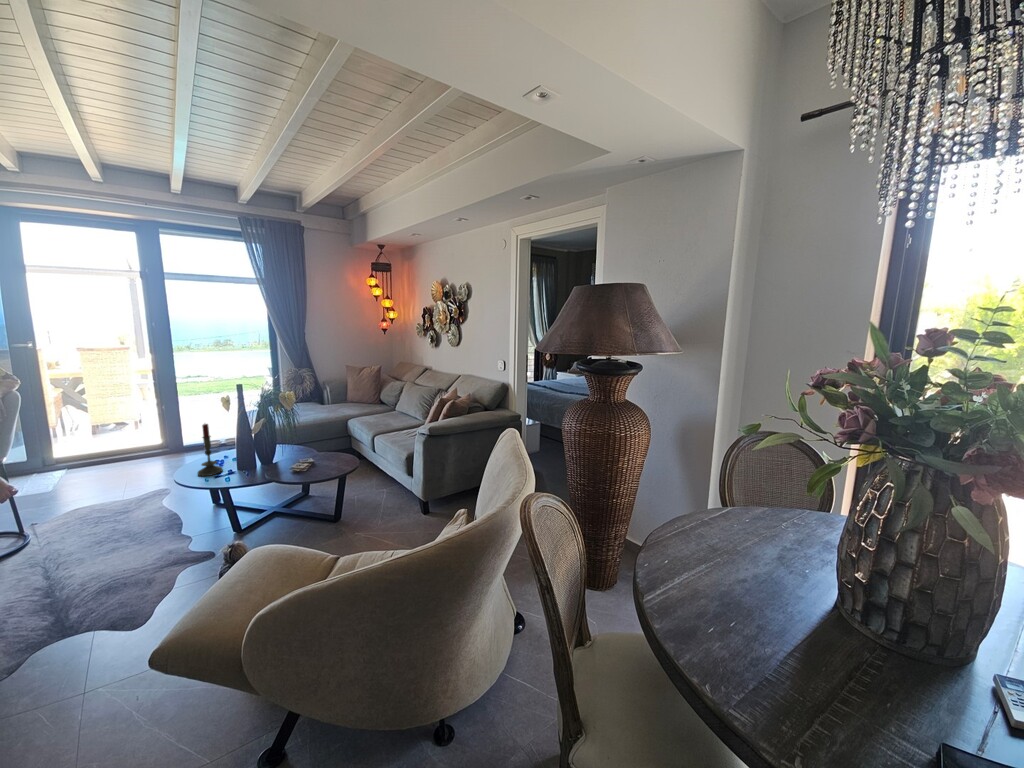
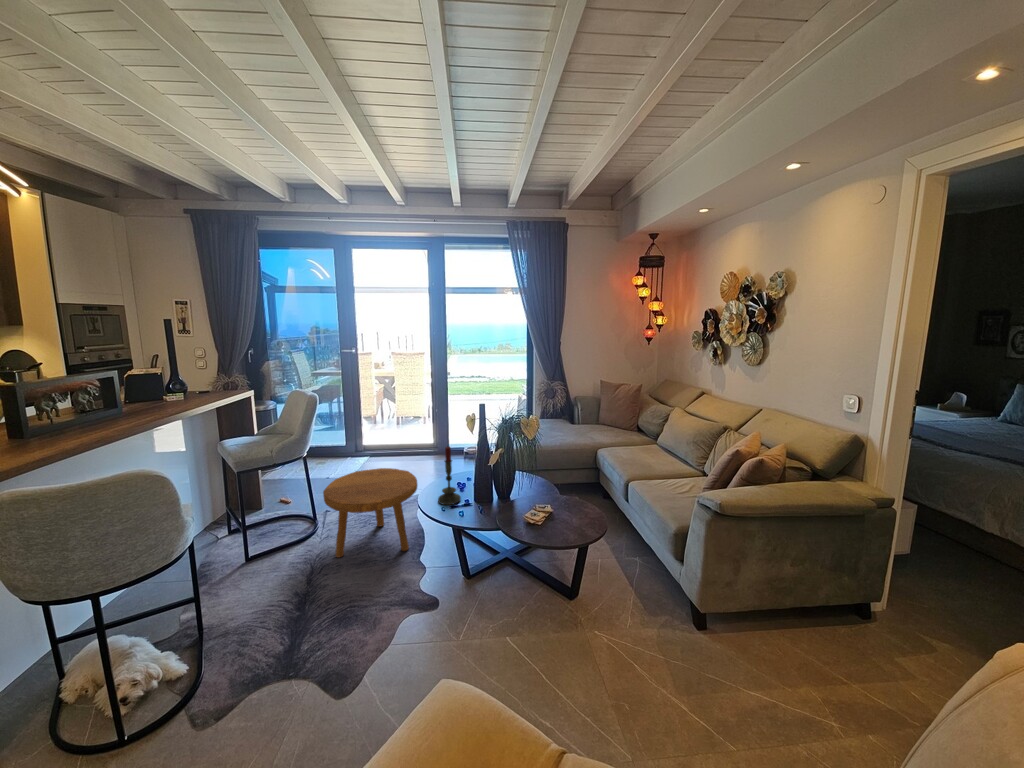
footstool: none [33,461,166,560] -> present [323,468,417,558]

